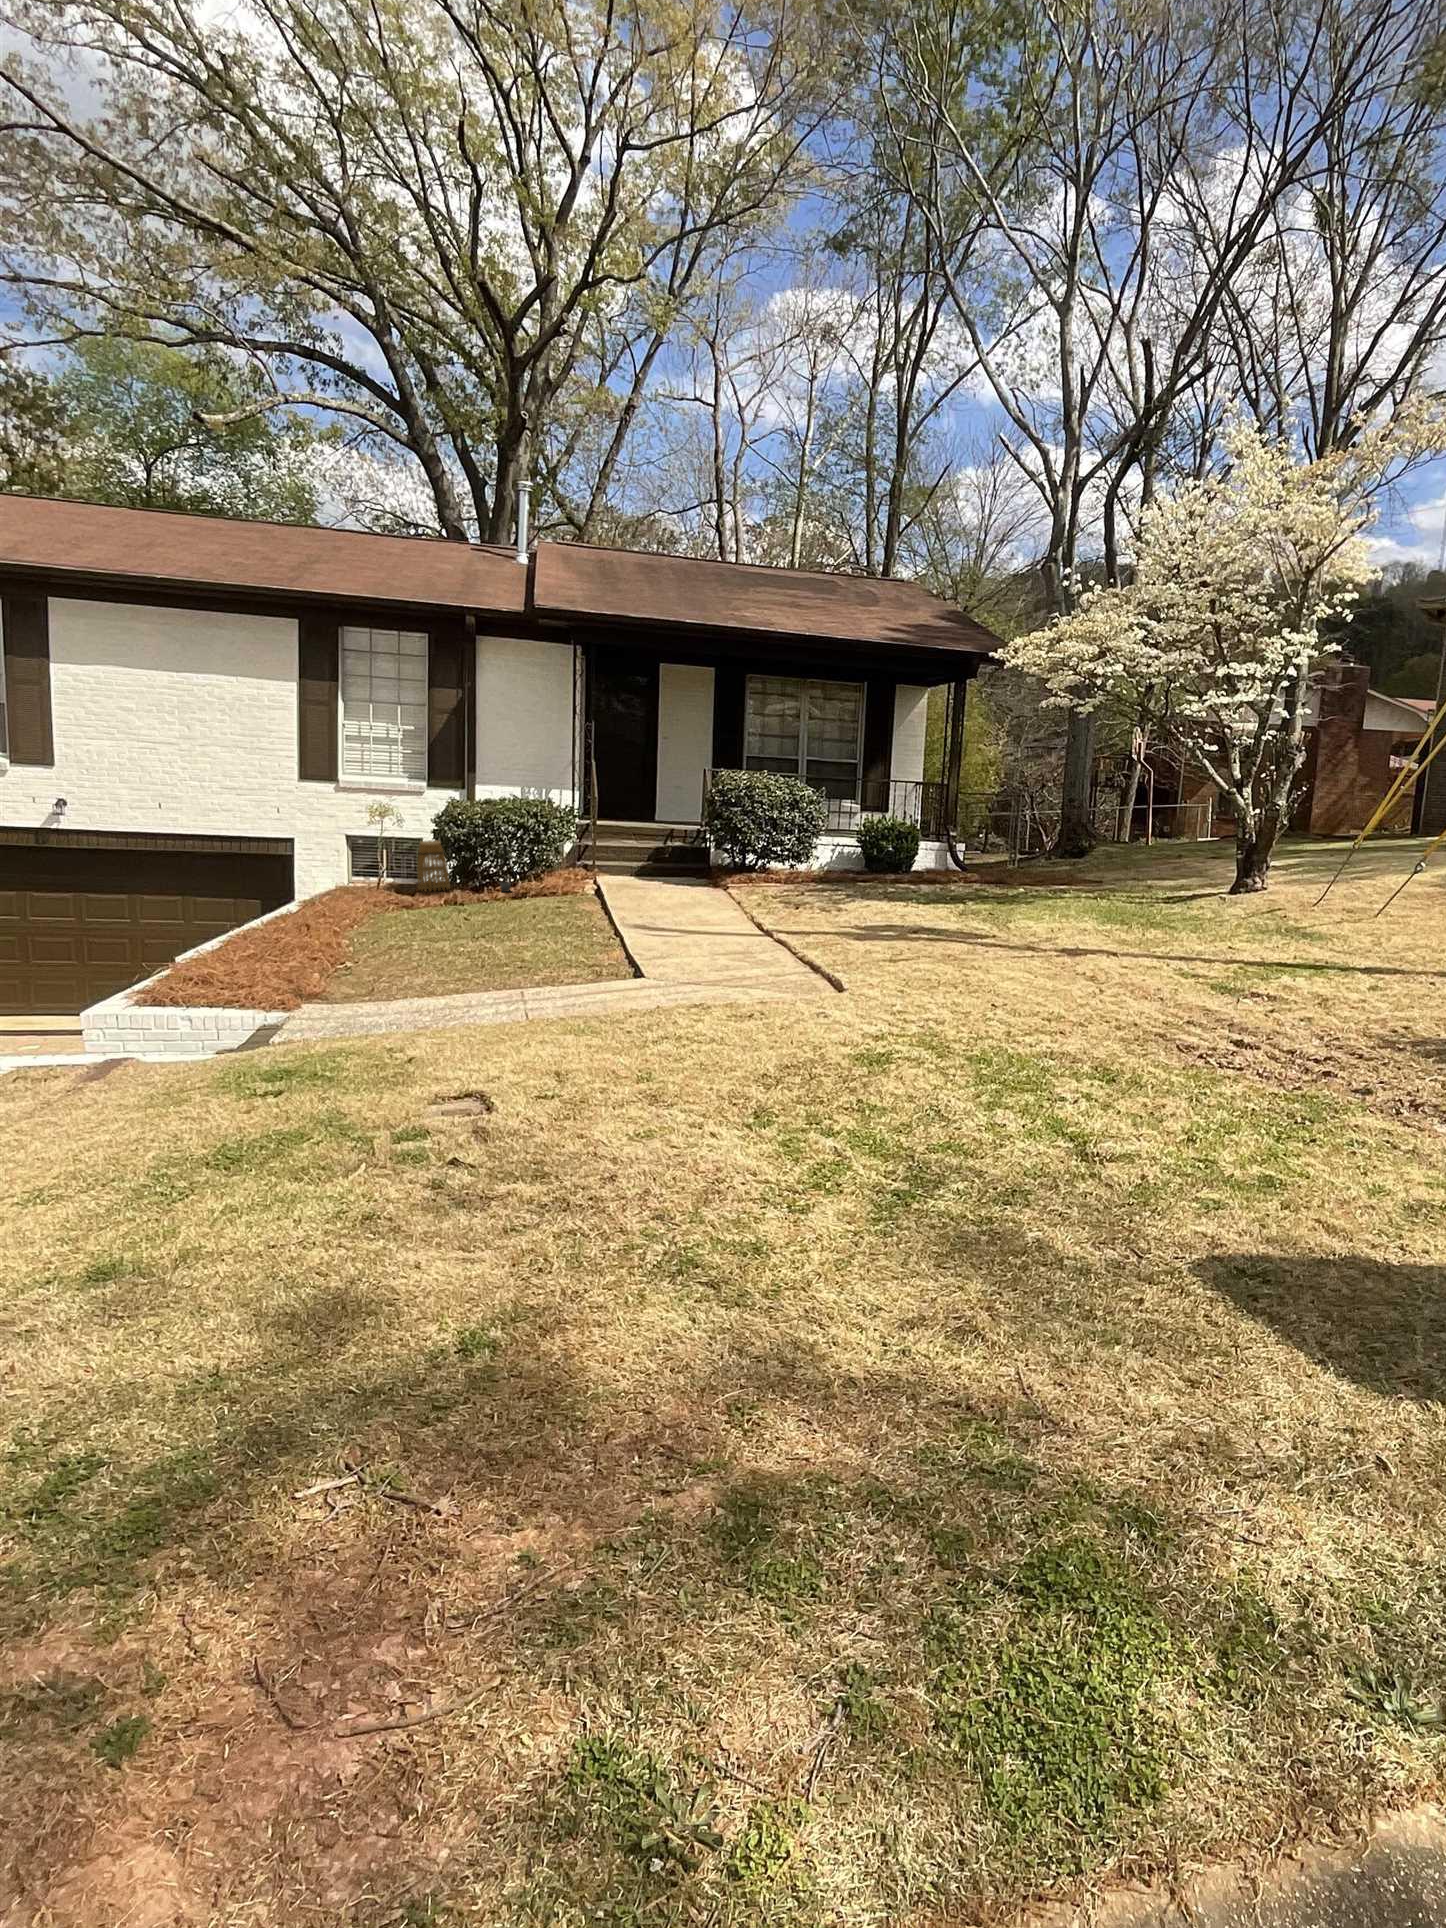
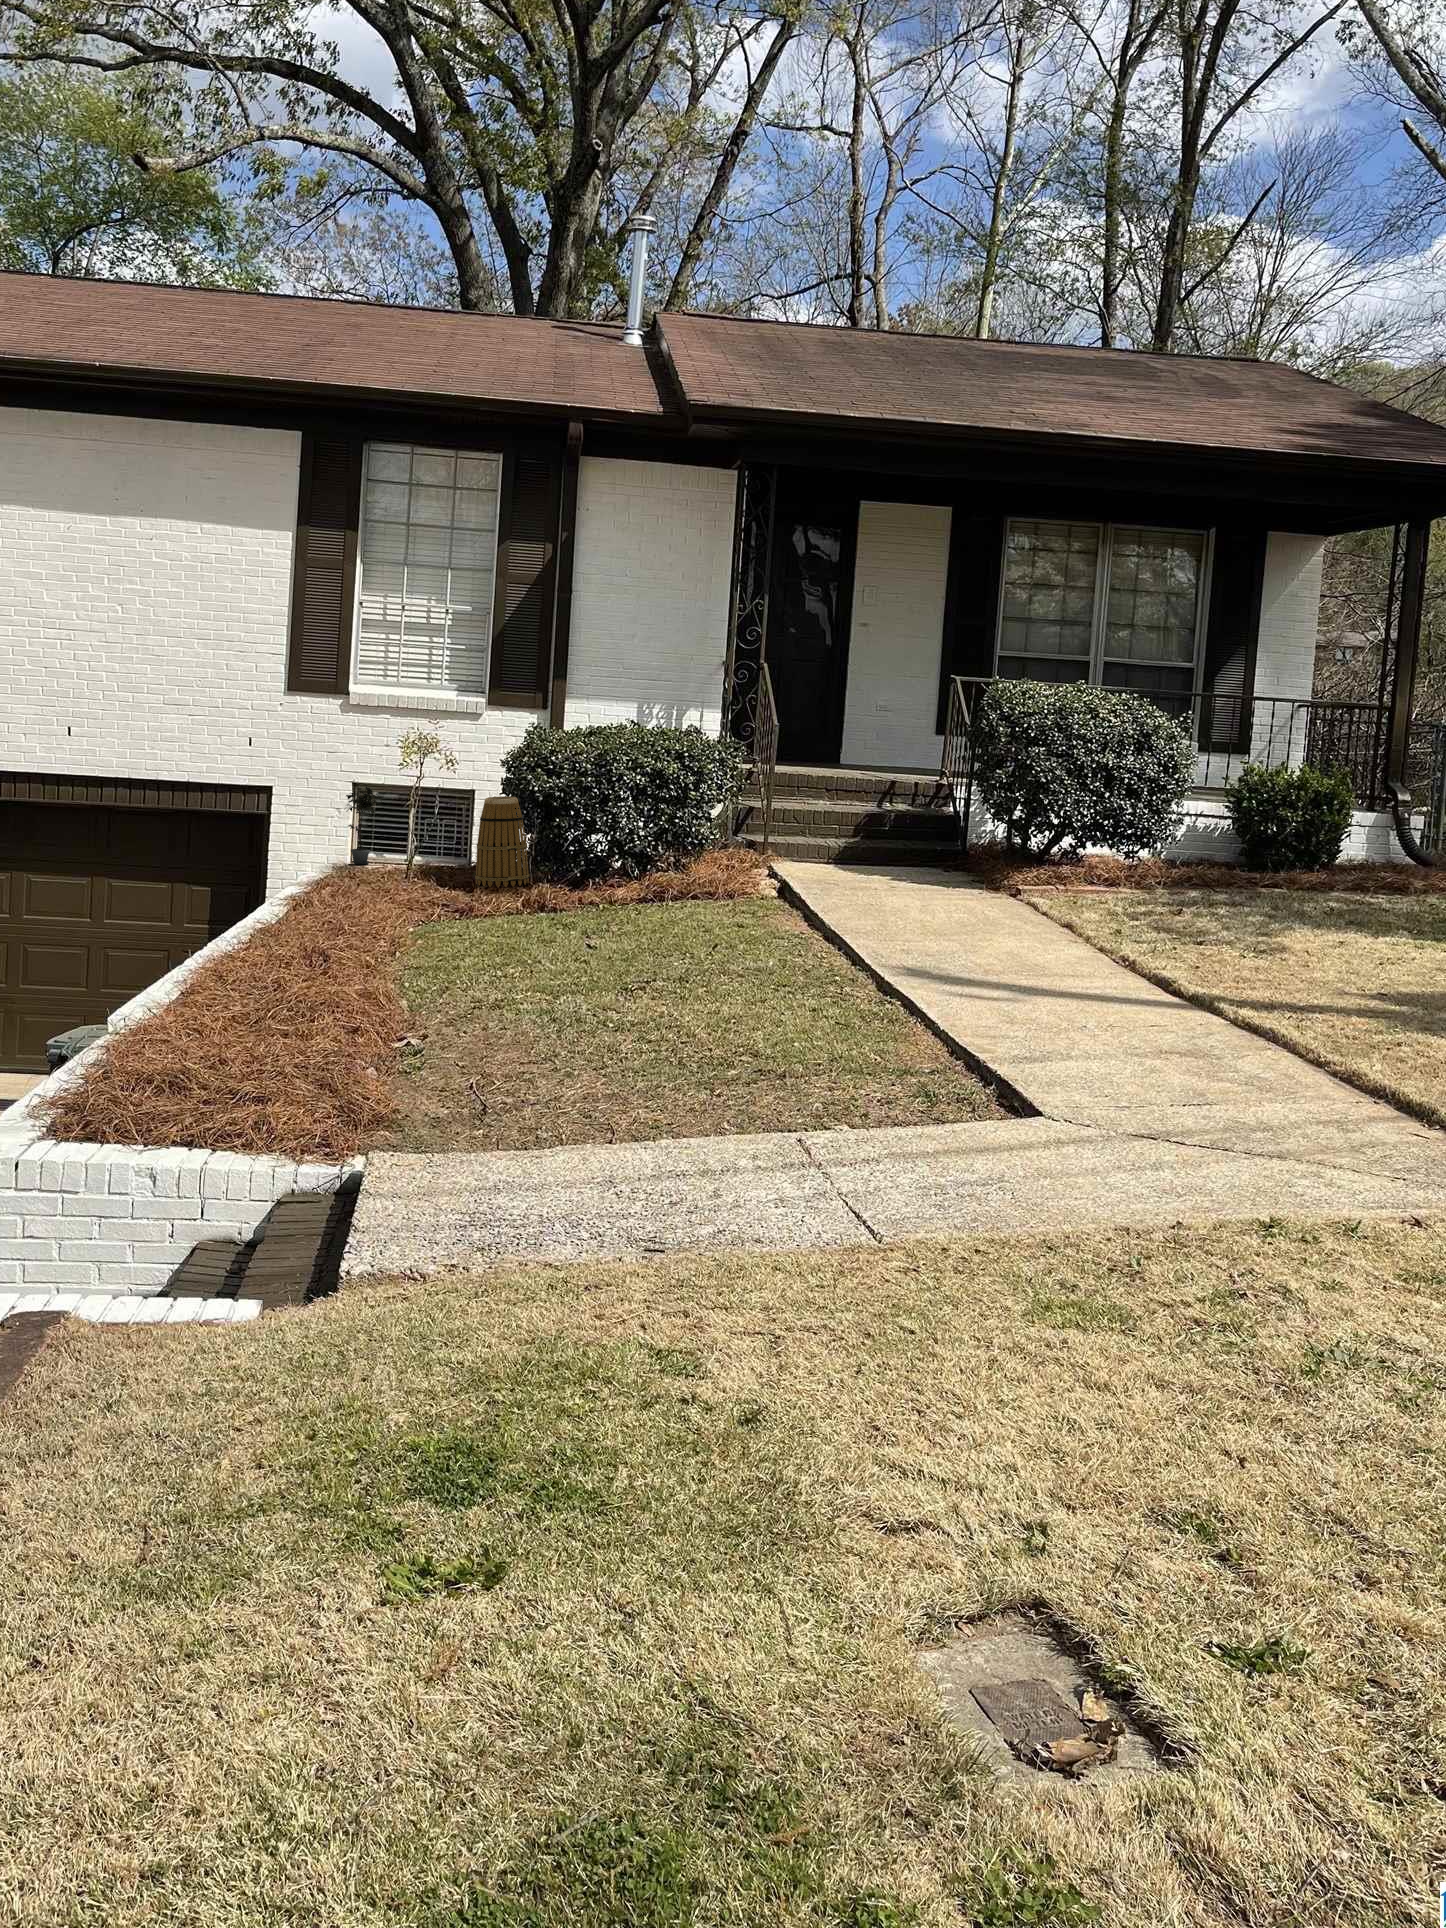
potted plant: present [496,843,513,892] -> present [346,784,382,864]

